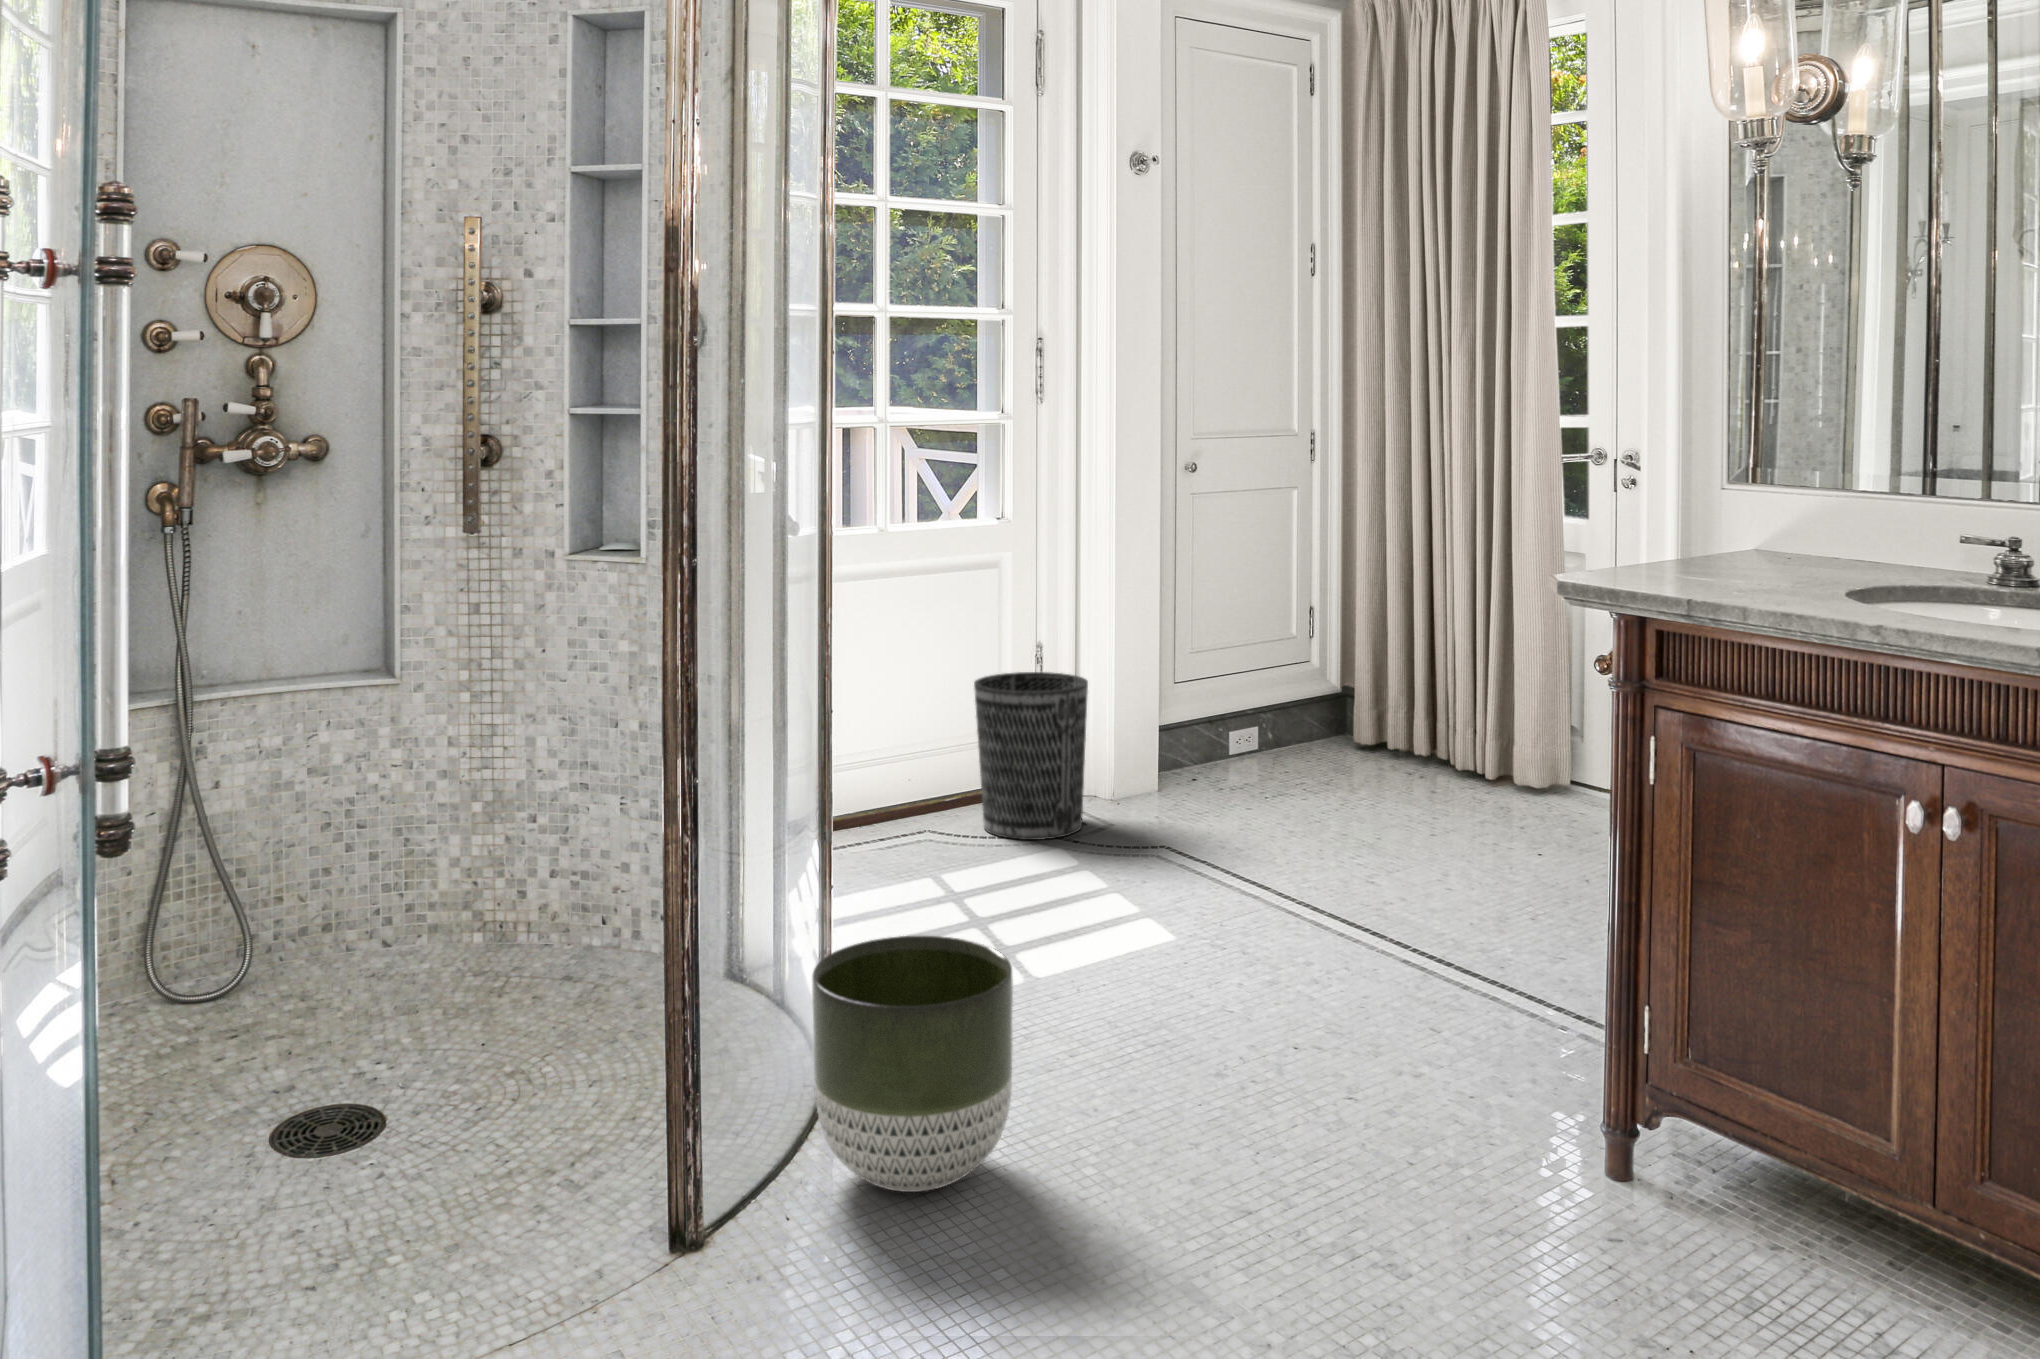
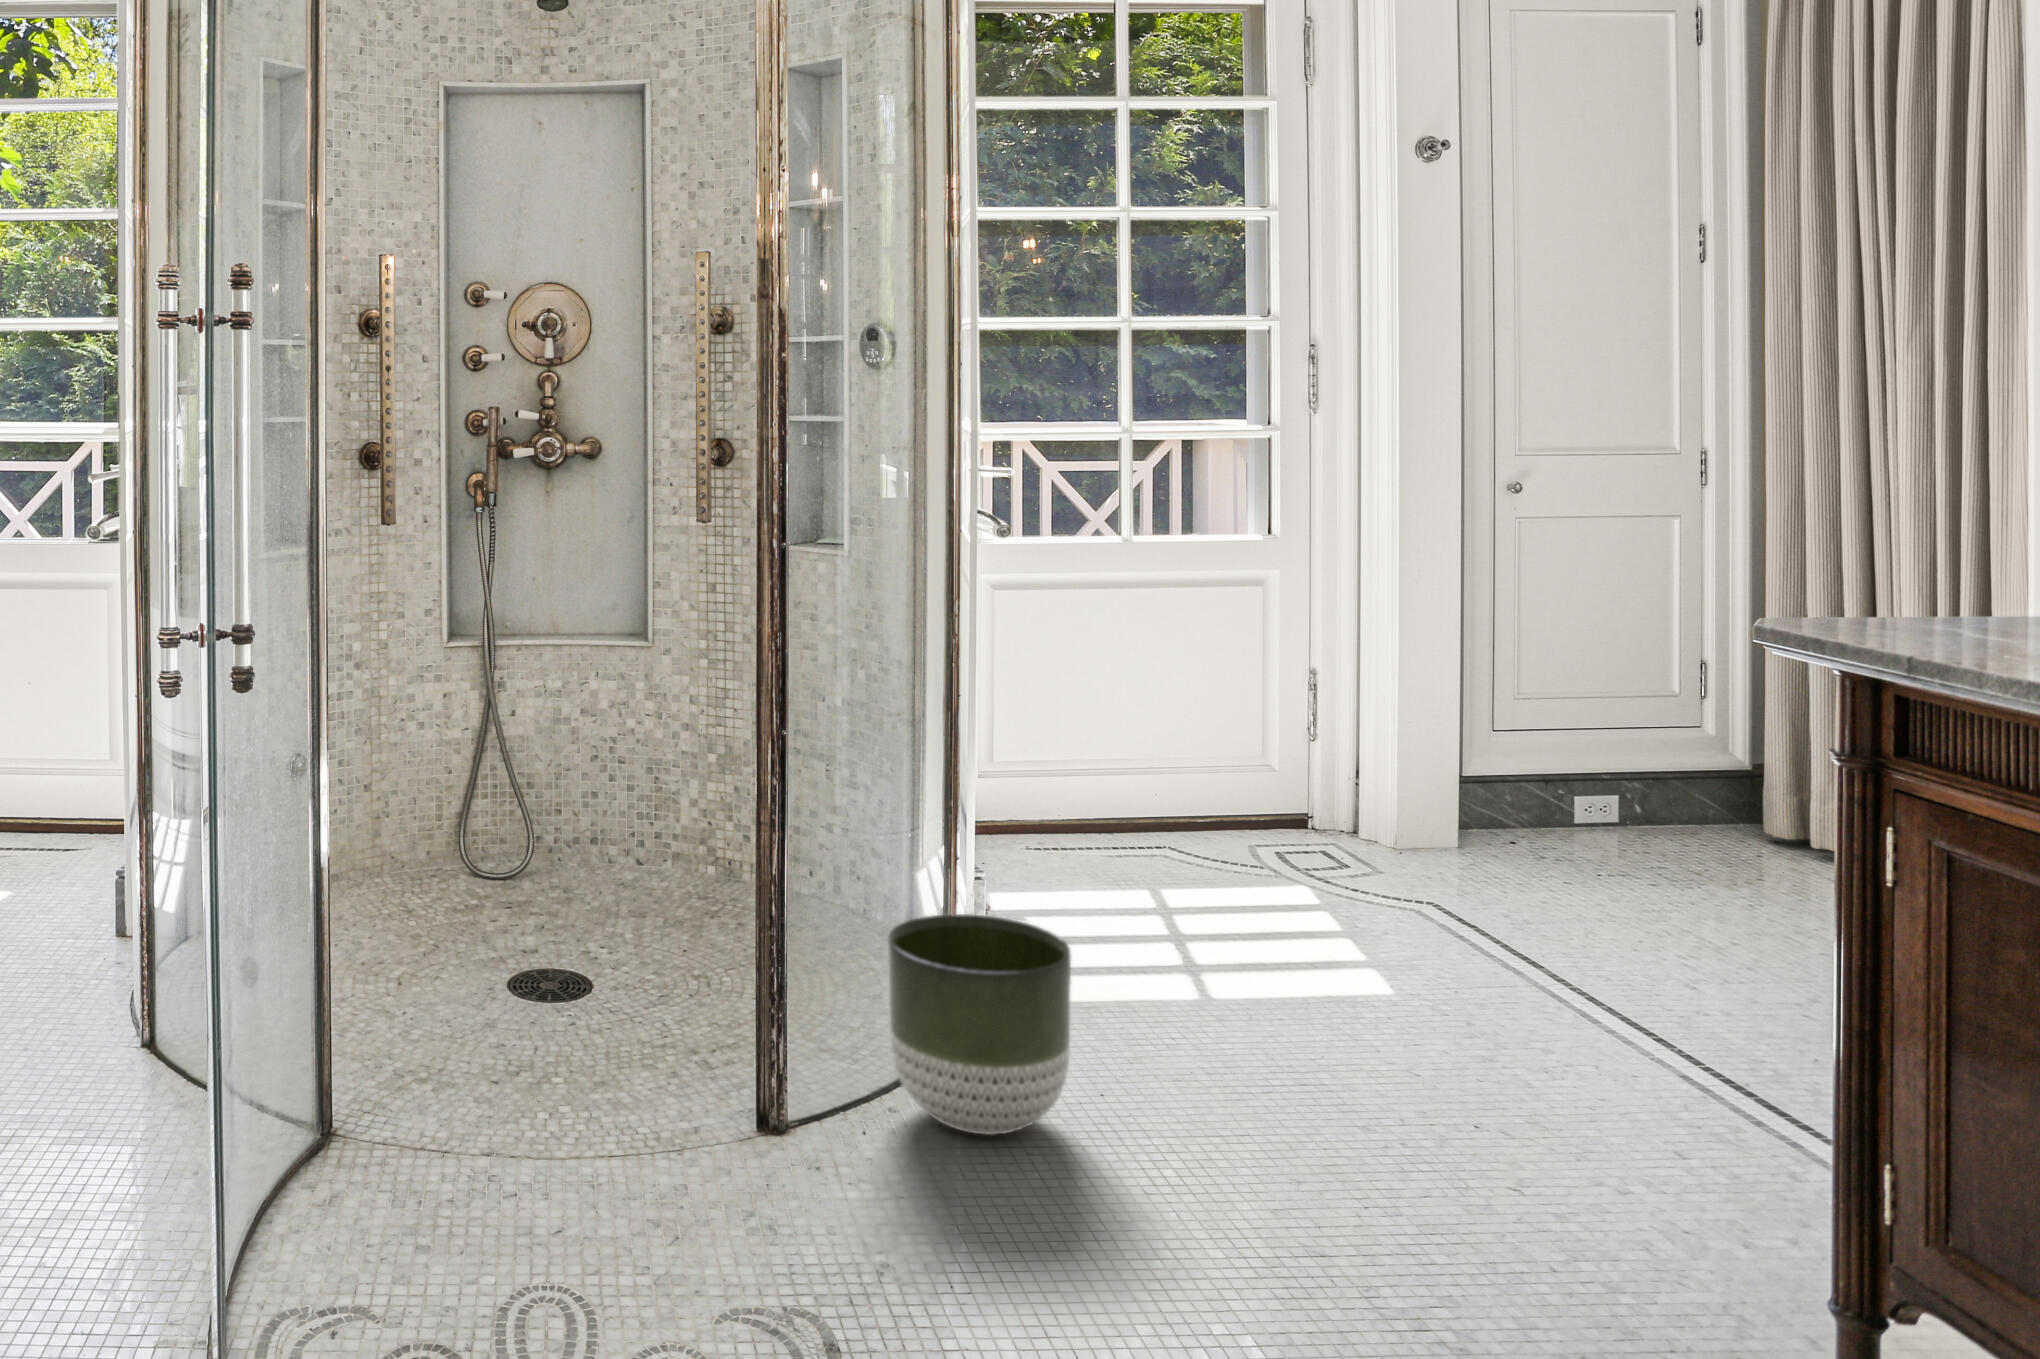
wastebasket: present [974,672,1088,840] -> none [1219,696,1350,873]

